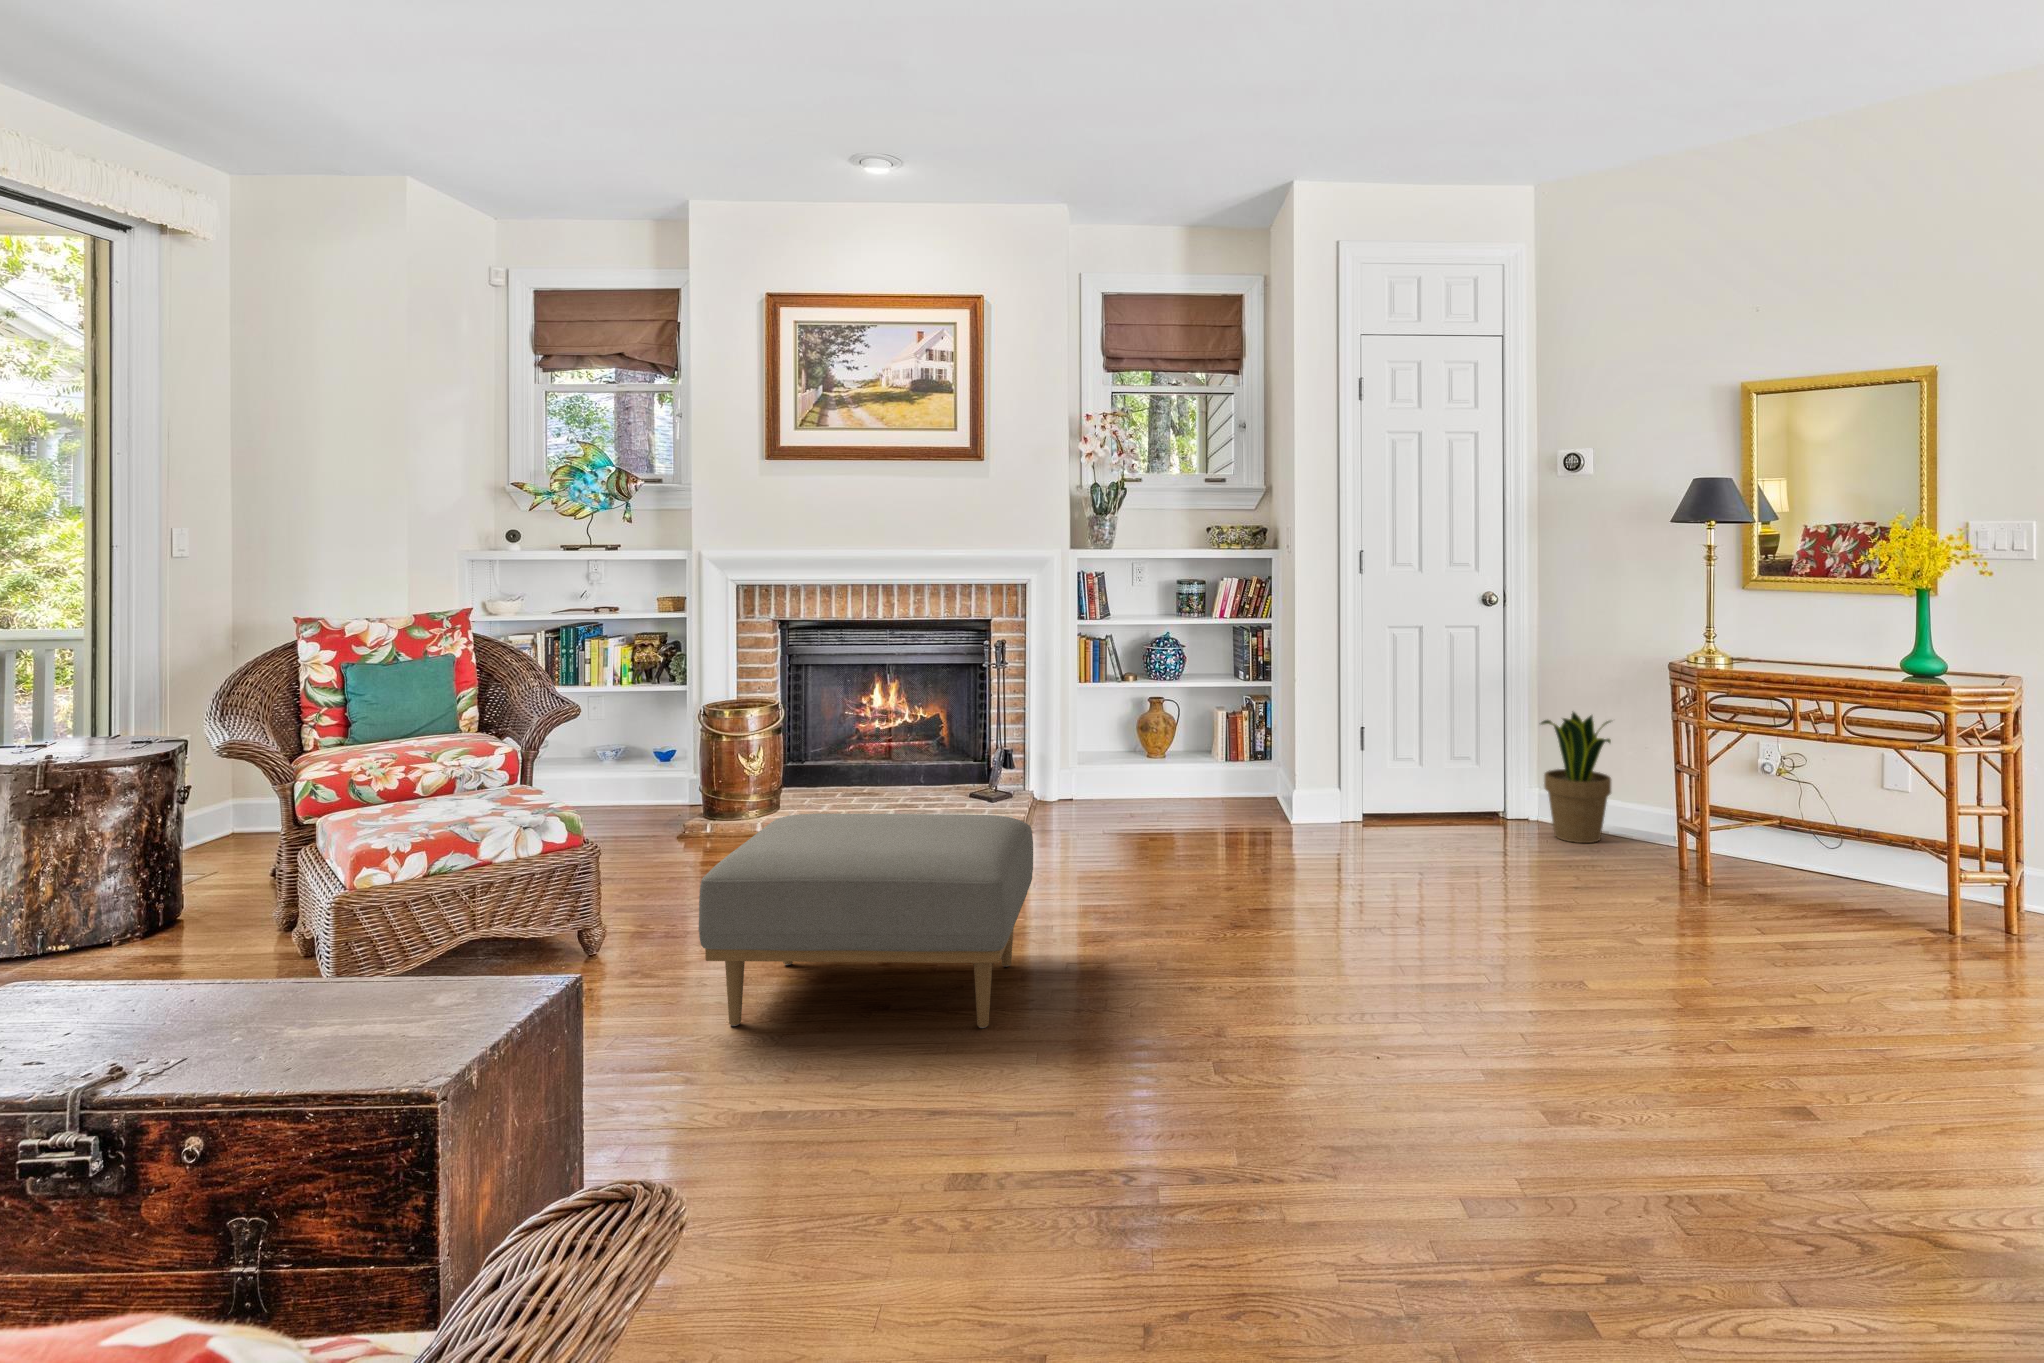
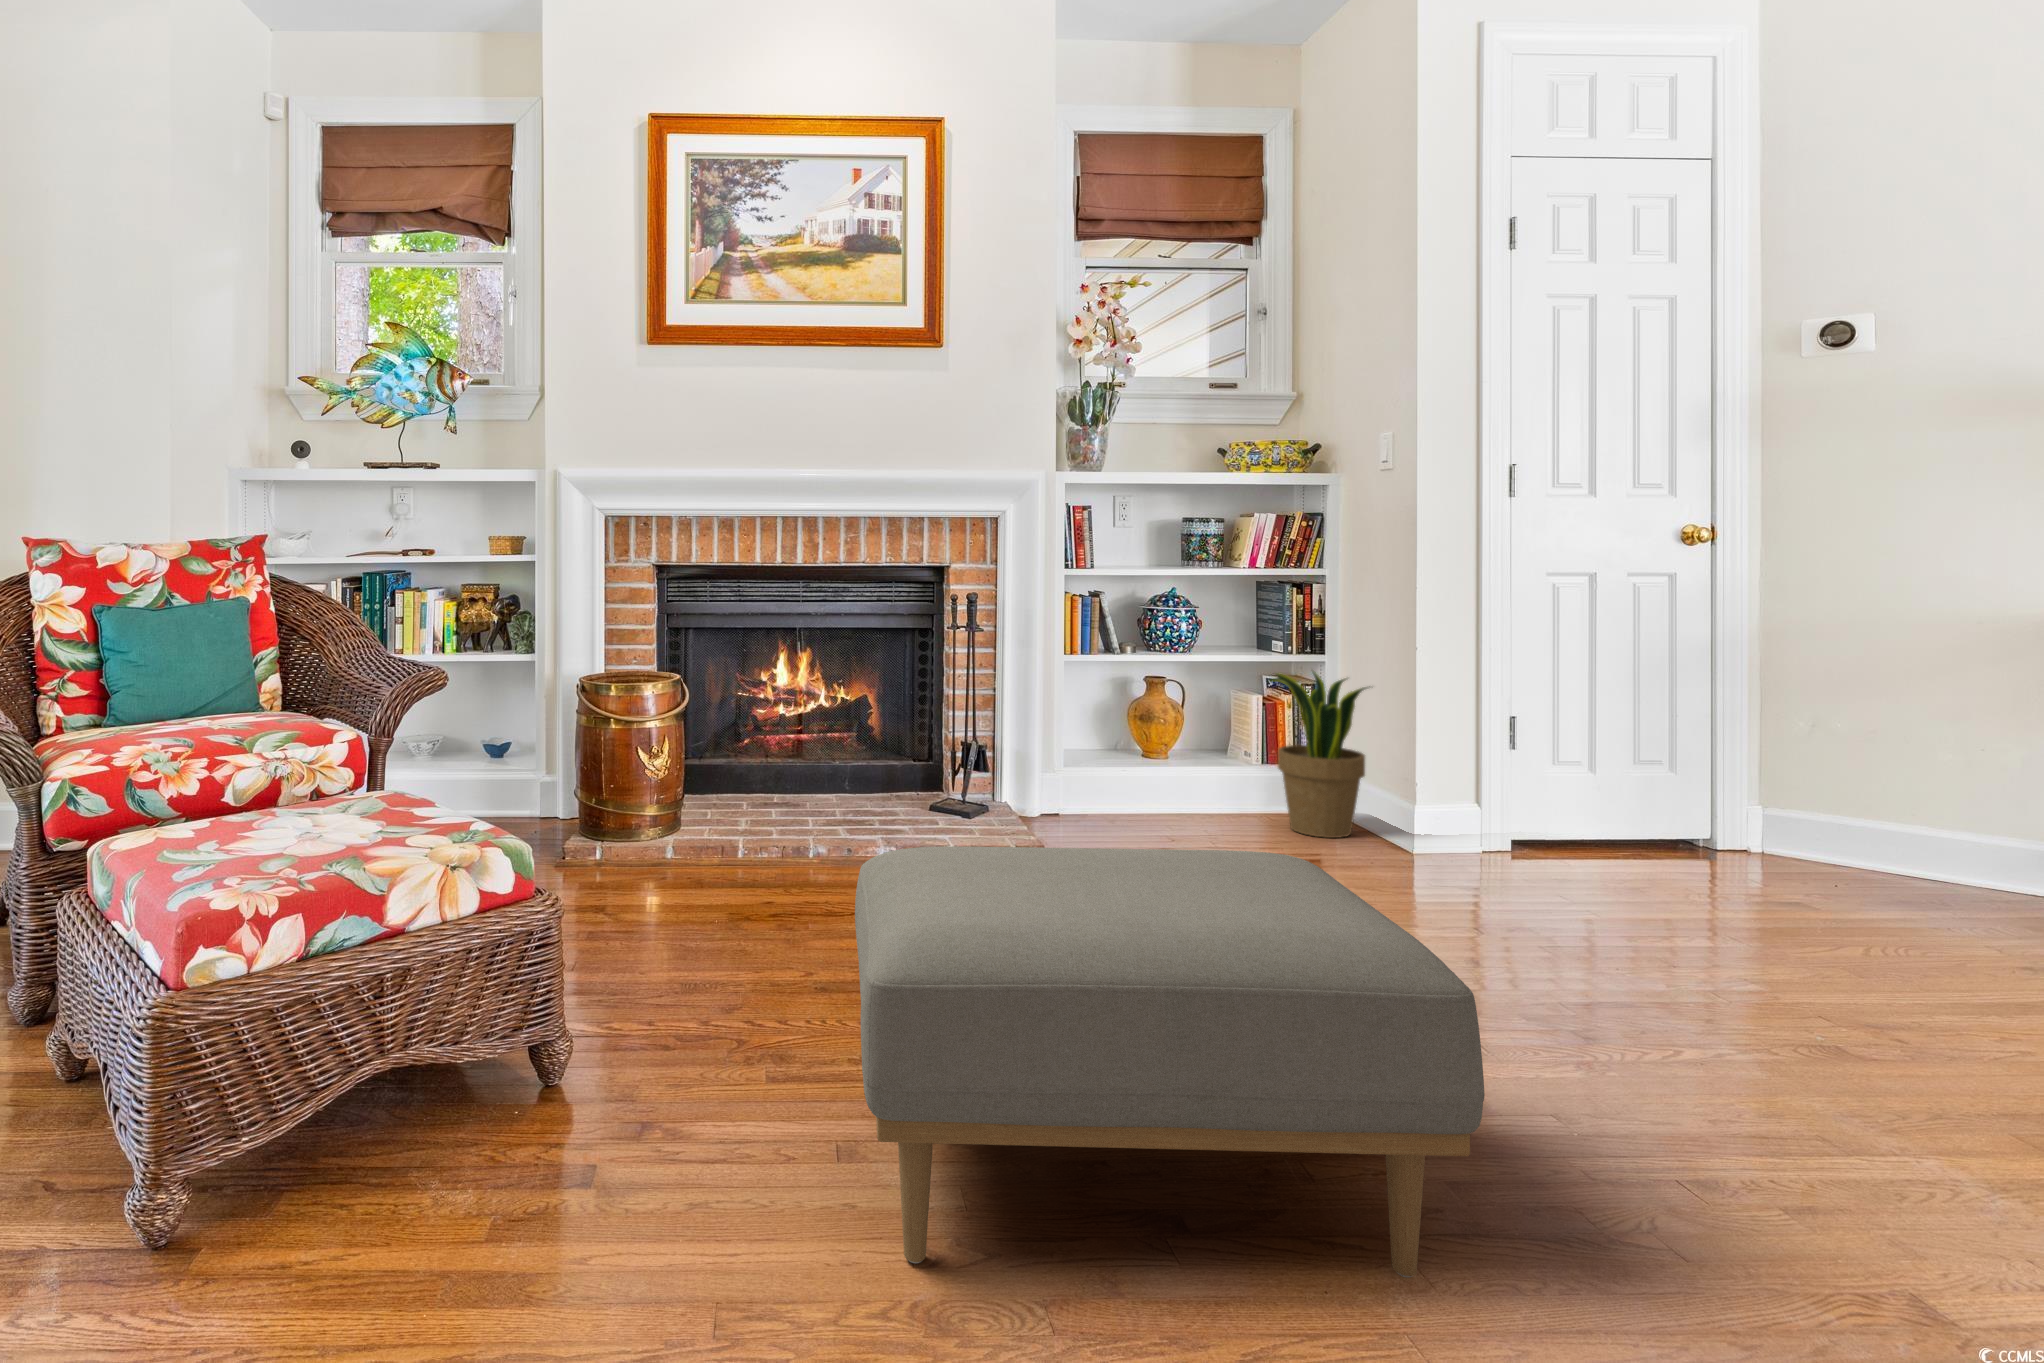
potted plant: present [1541,712,1611,843] -> present [1270,671,1370,838]

